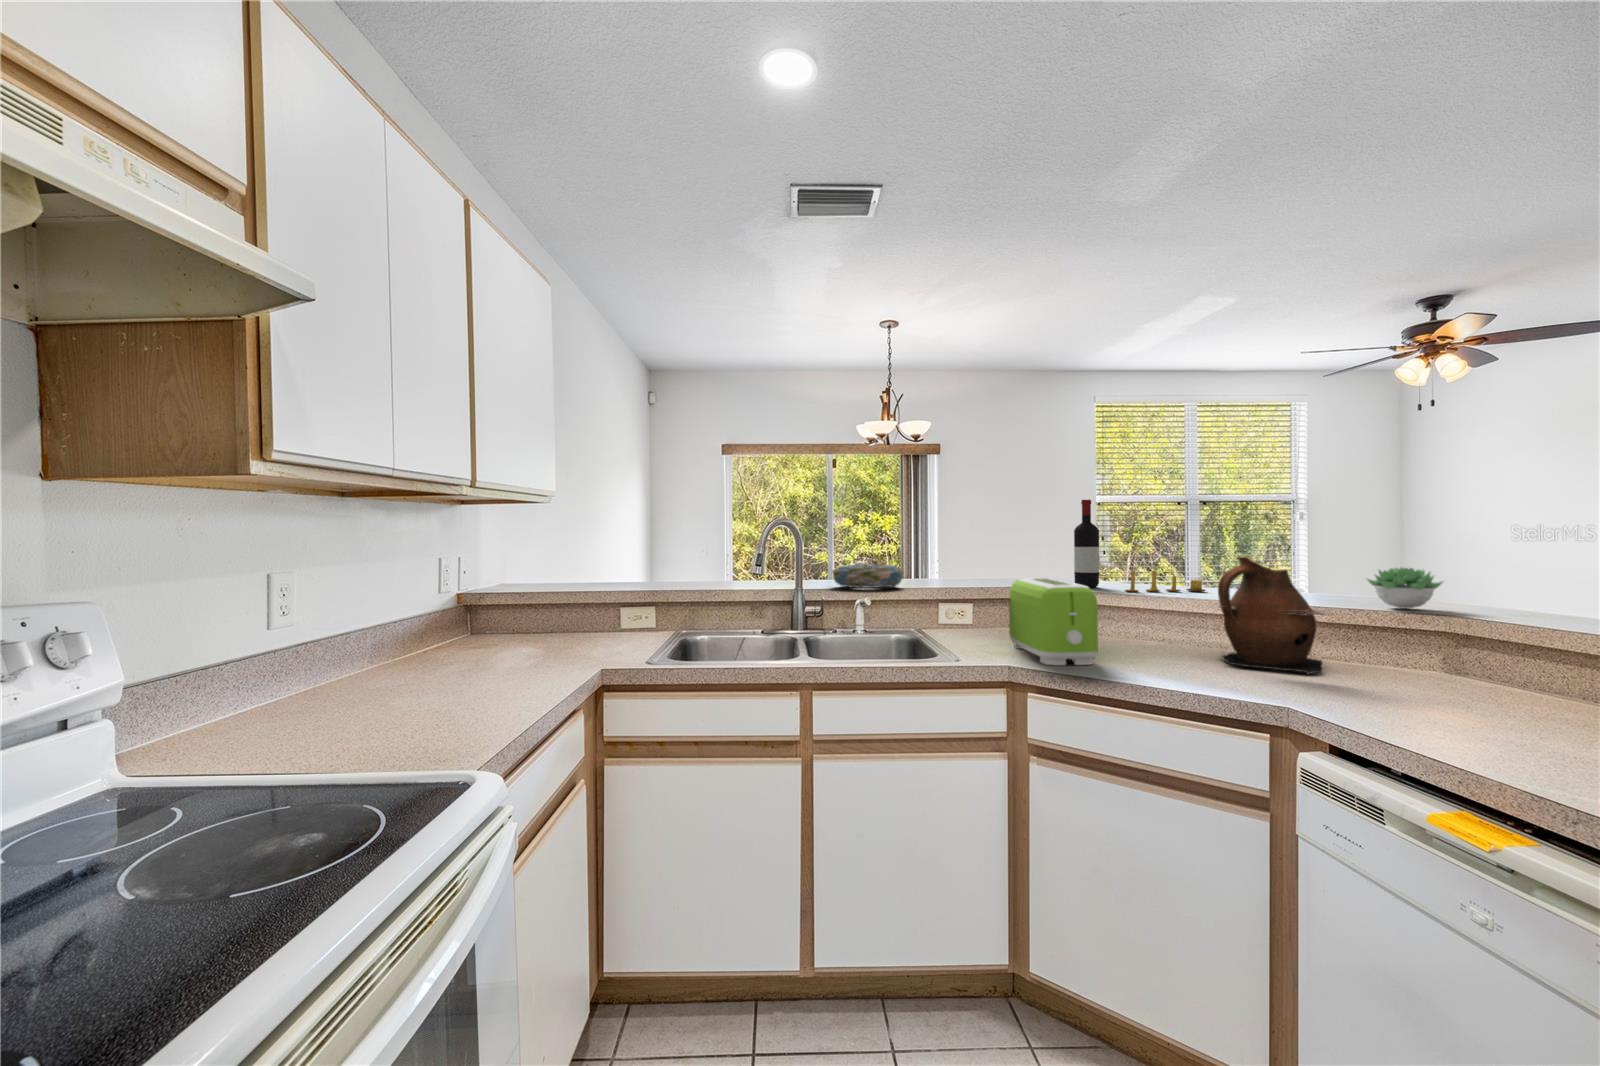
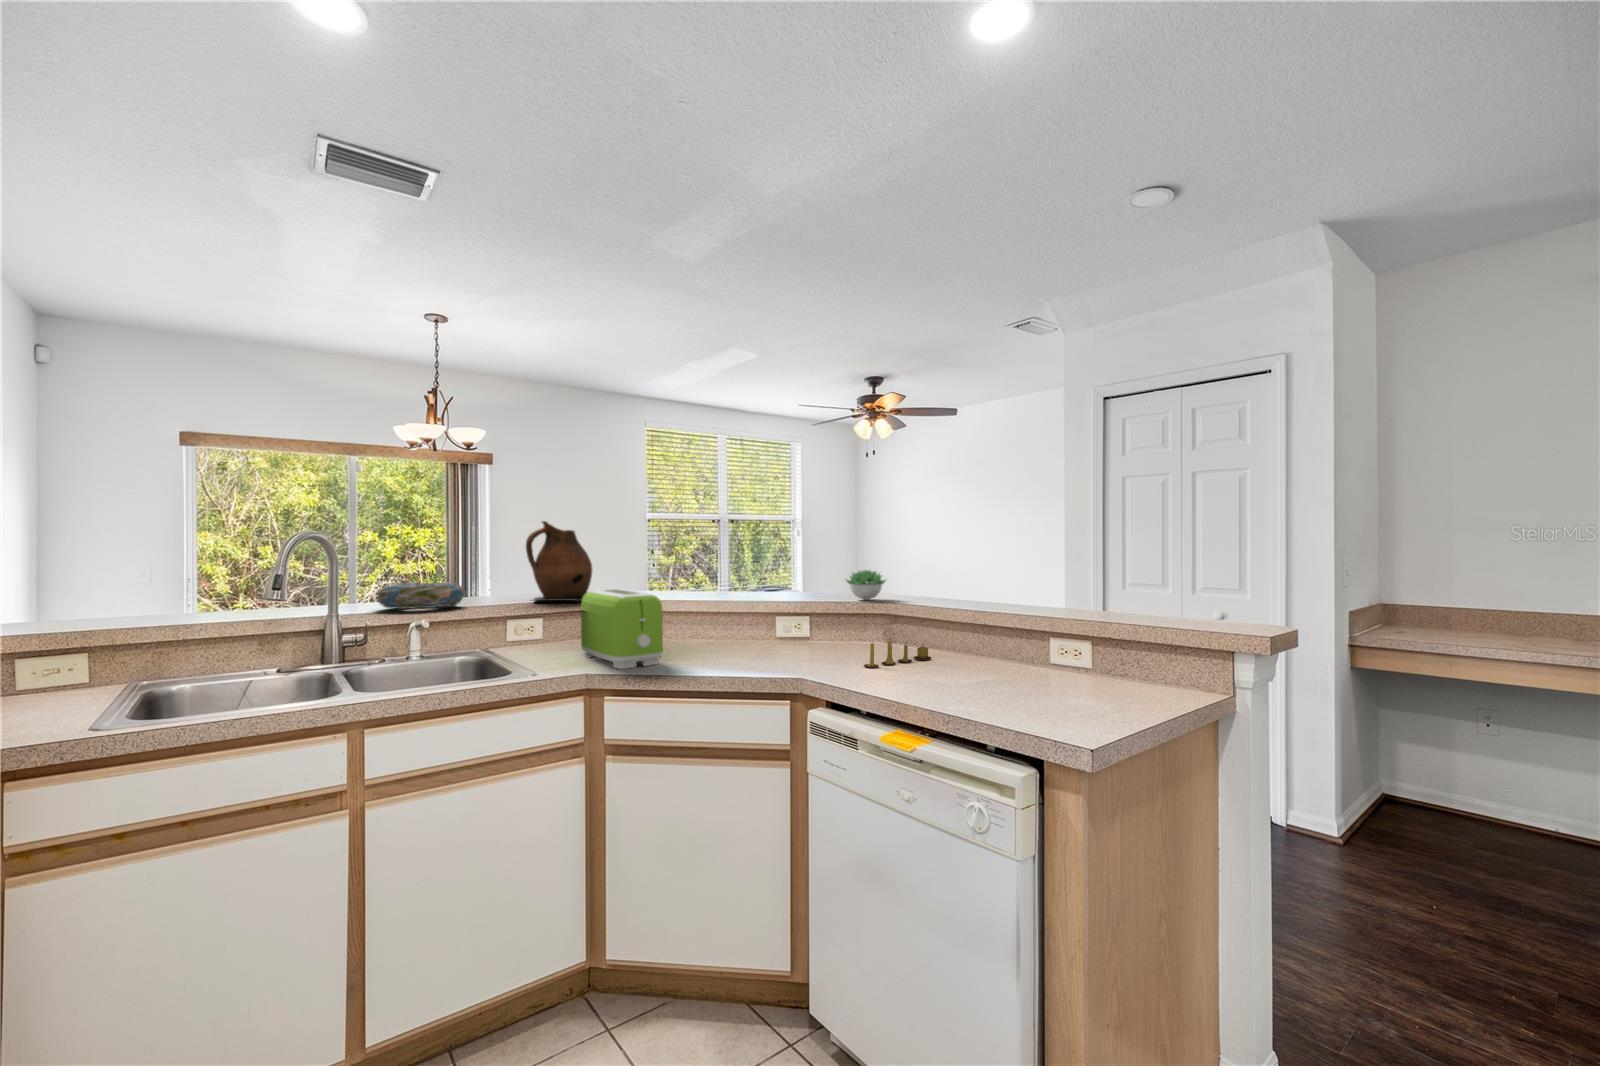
wine bottle: present [1074,500,1099,588] -> none [636,517,658,596]
ceramic pitcher: present [1218,556,1322,674] -> present [526,521,592,602]
candle: present [1125,570,1205,592] -> present [864,640,932,668]

